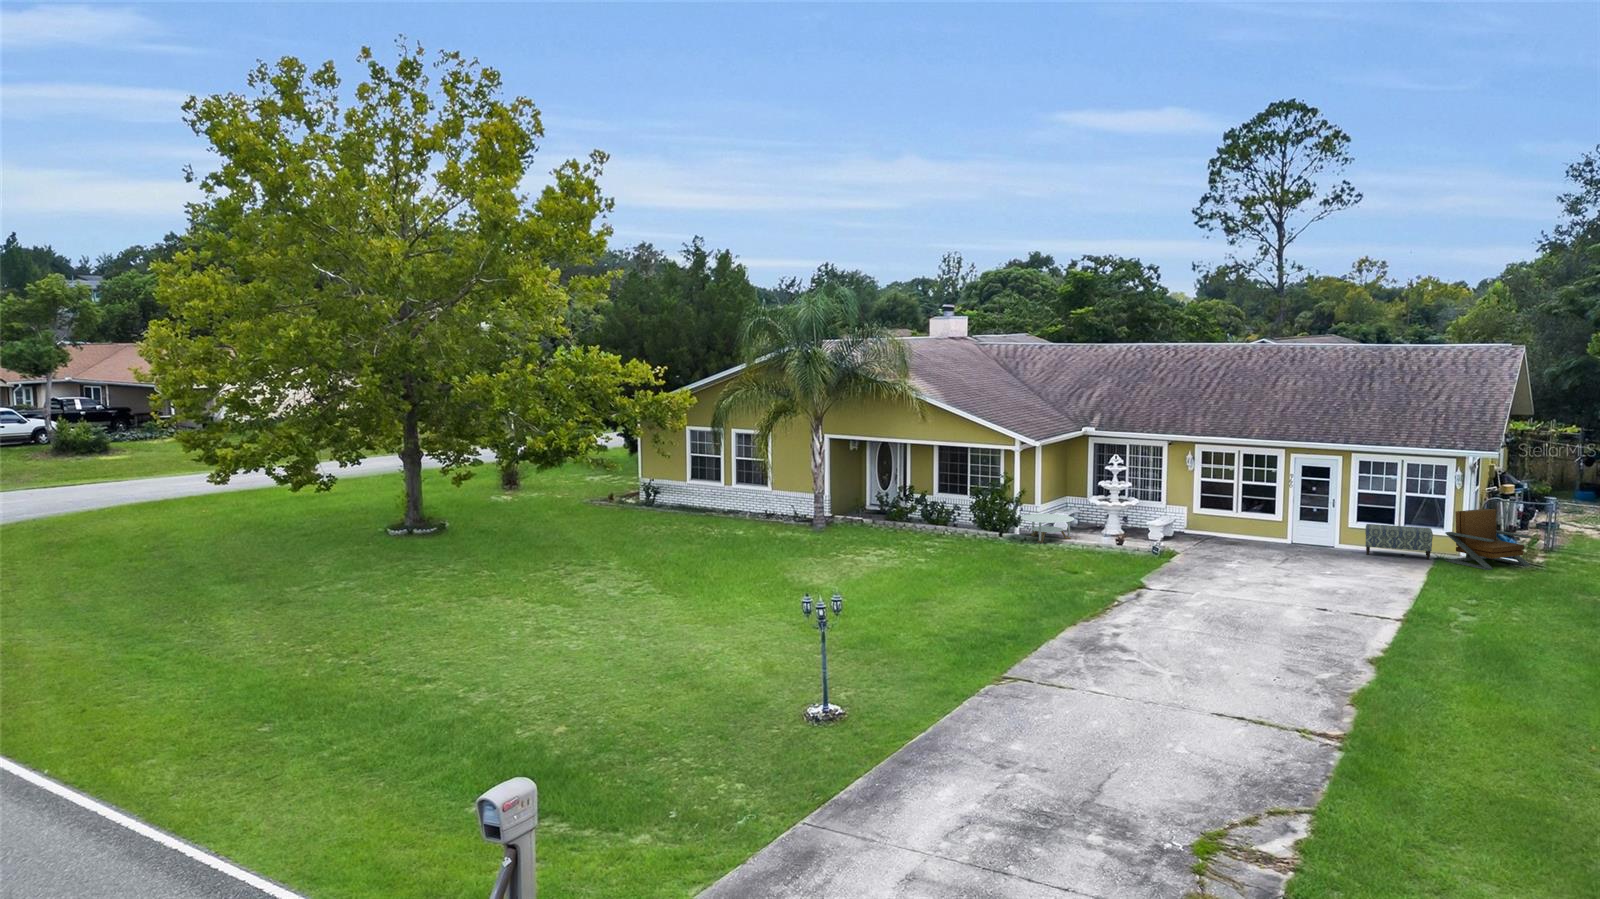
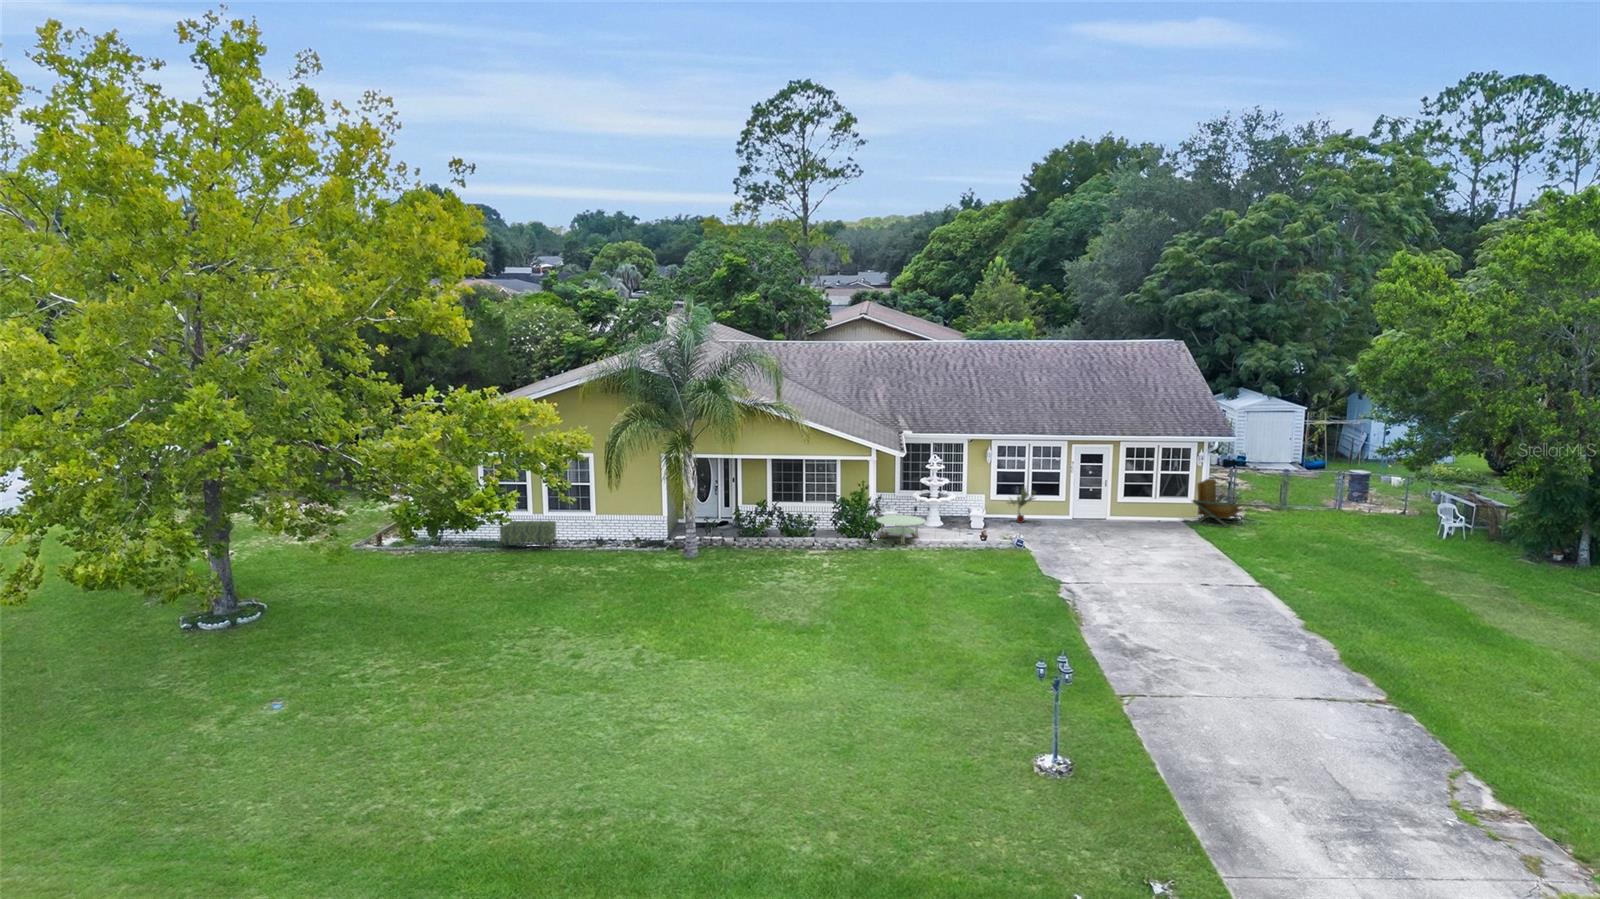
potted tree: none [1200,497,1237,539] -> present [1008,488,1035,523]
bench: present [1365,524,1433,559] -> present [500,521,556,549]

